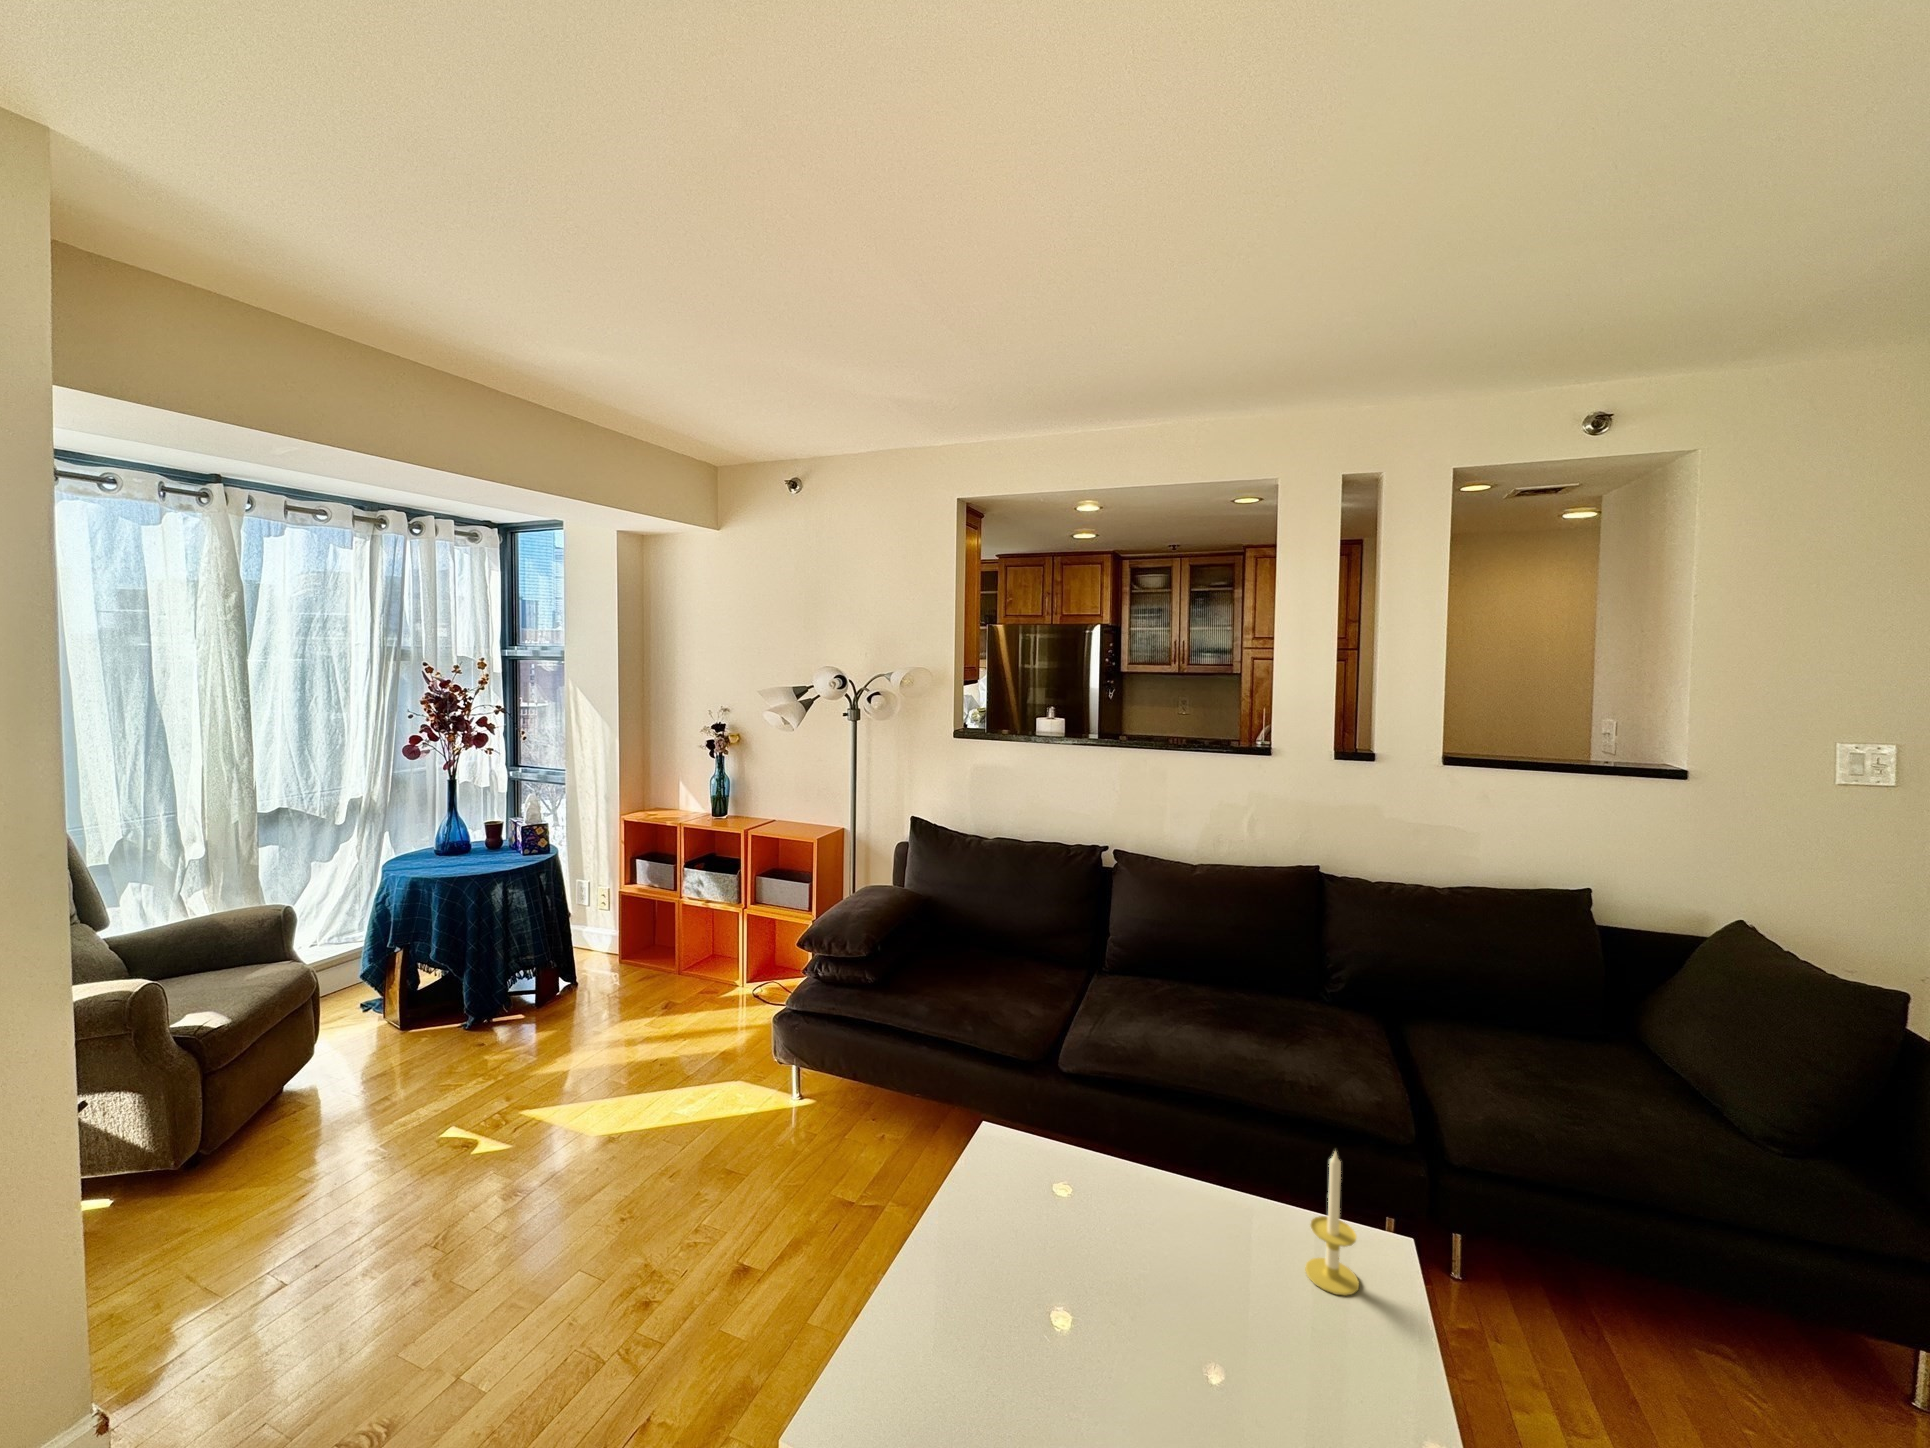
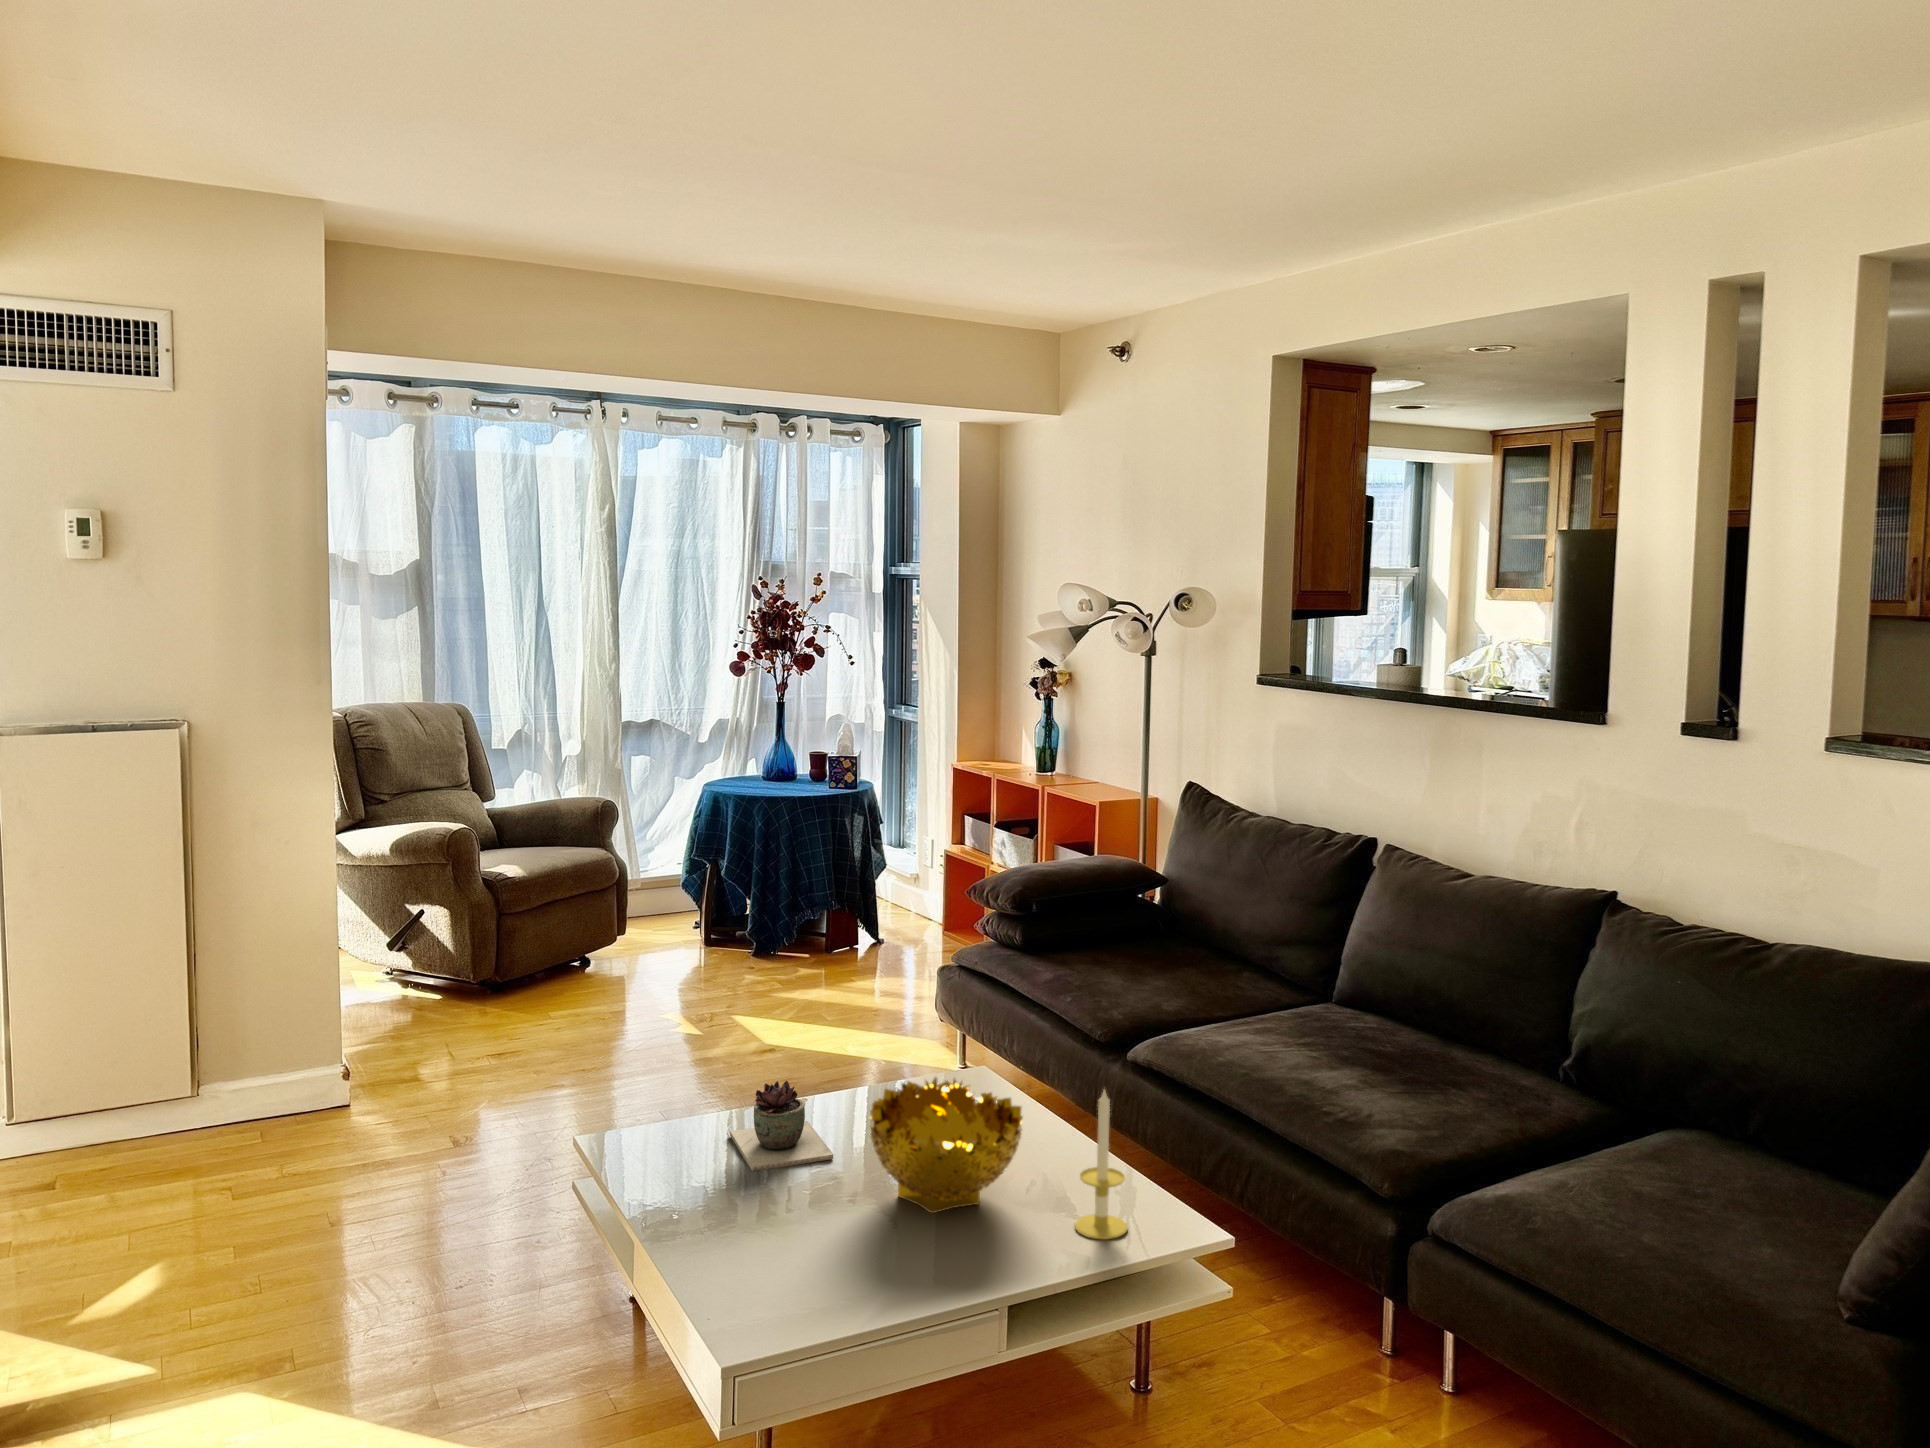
decorative bowl: none [1114,1170,1277,1338] -> present [870,1077,1023,1213]
succulent plant: none [911,1239,1043,1372] -> present [730,1081,834,1171]

